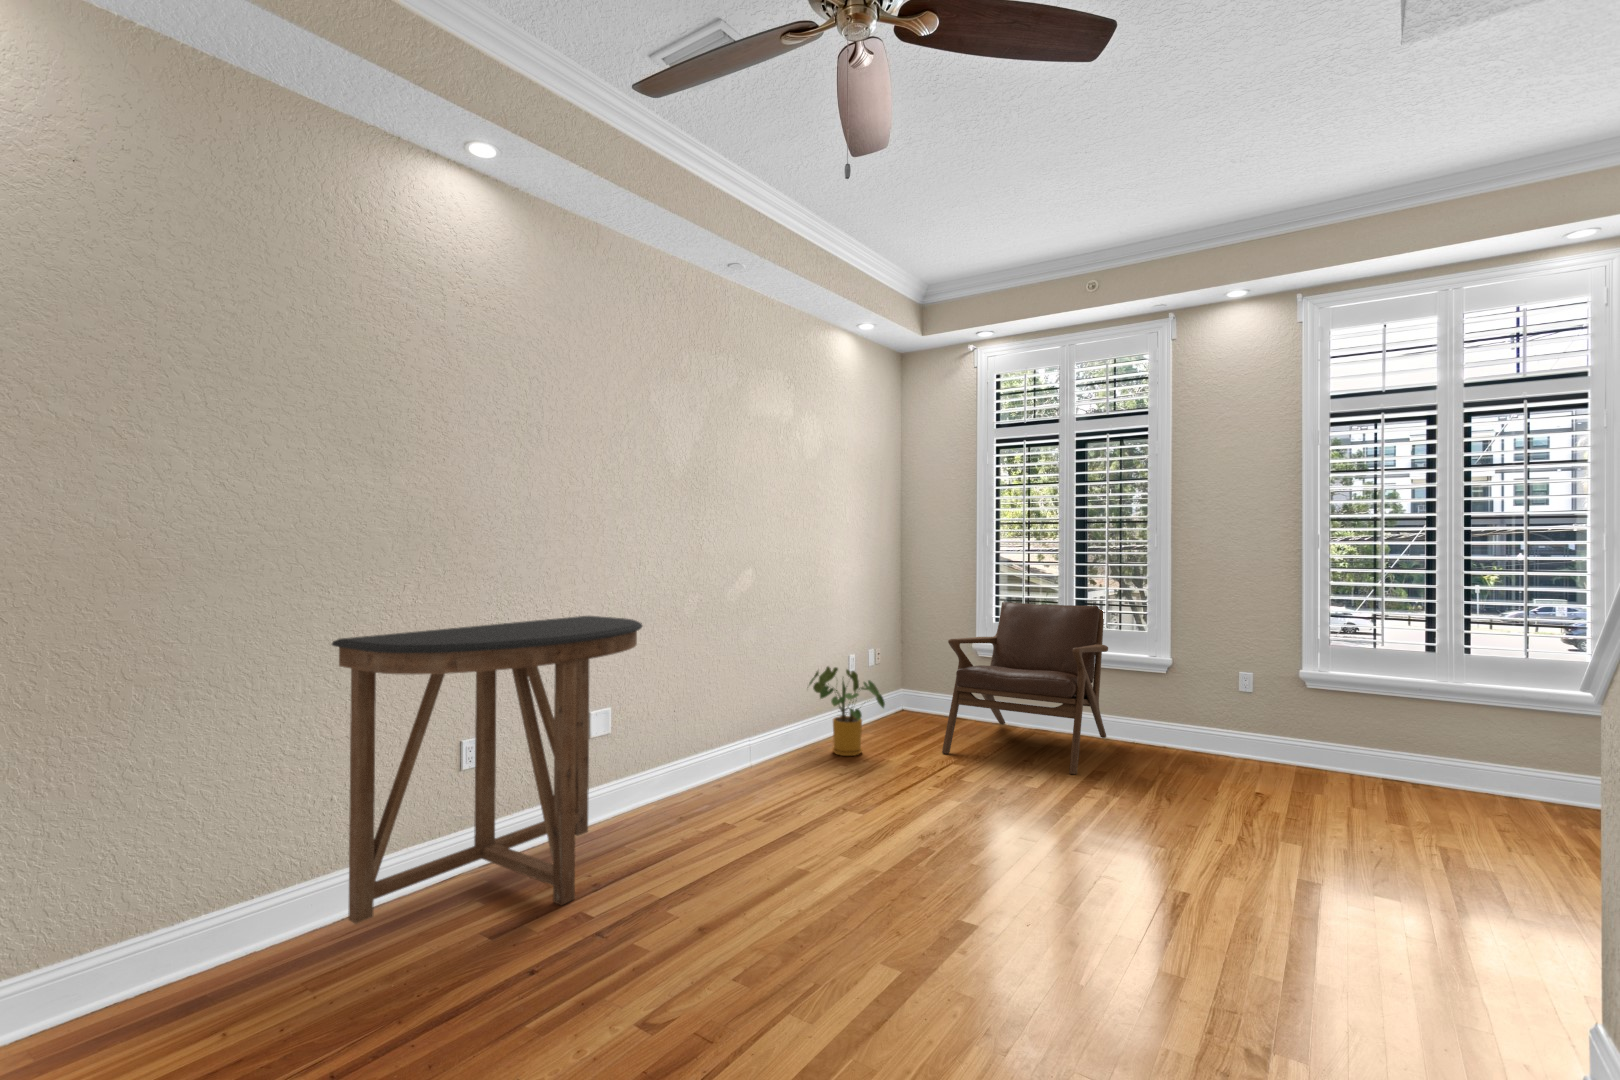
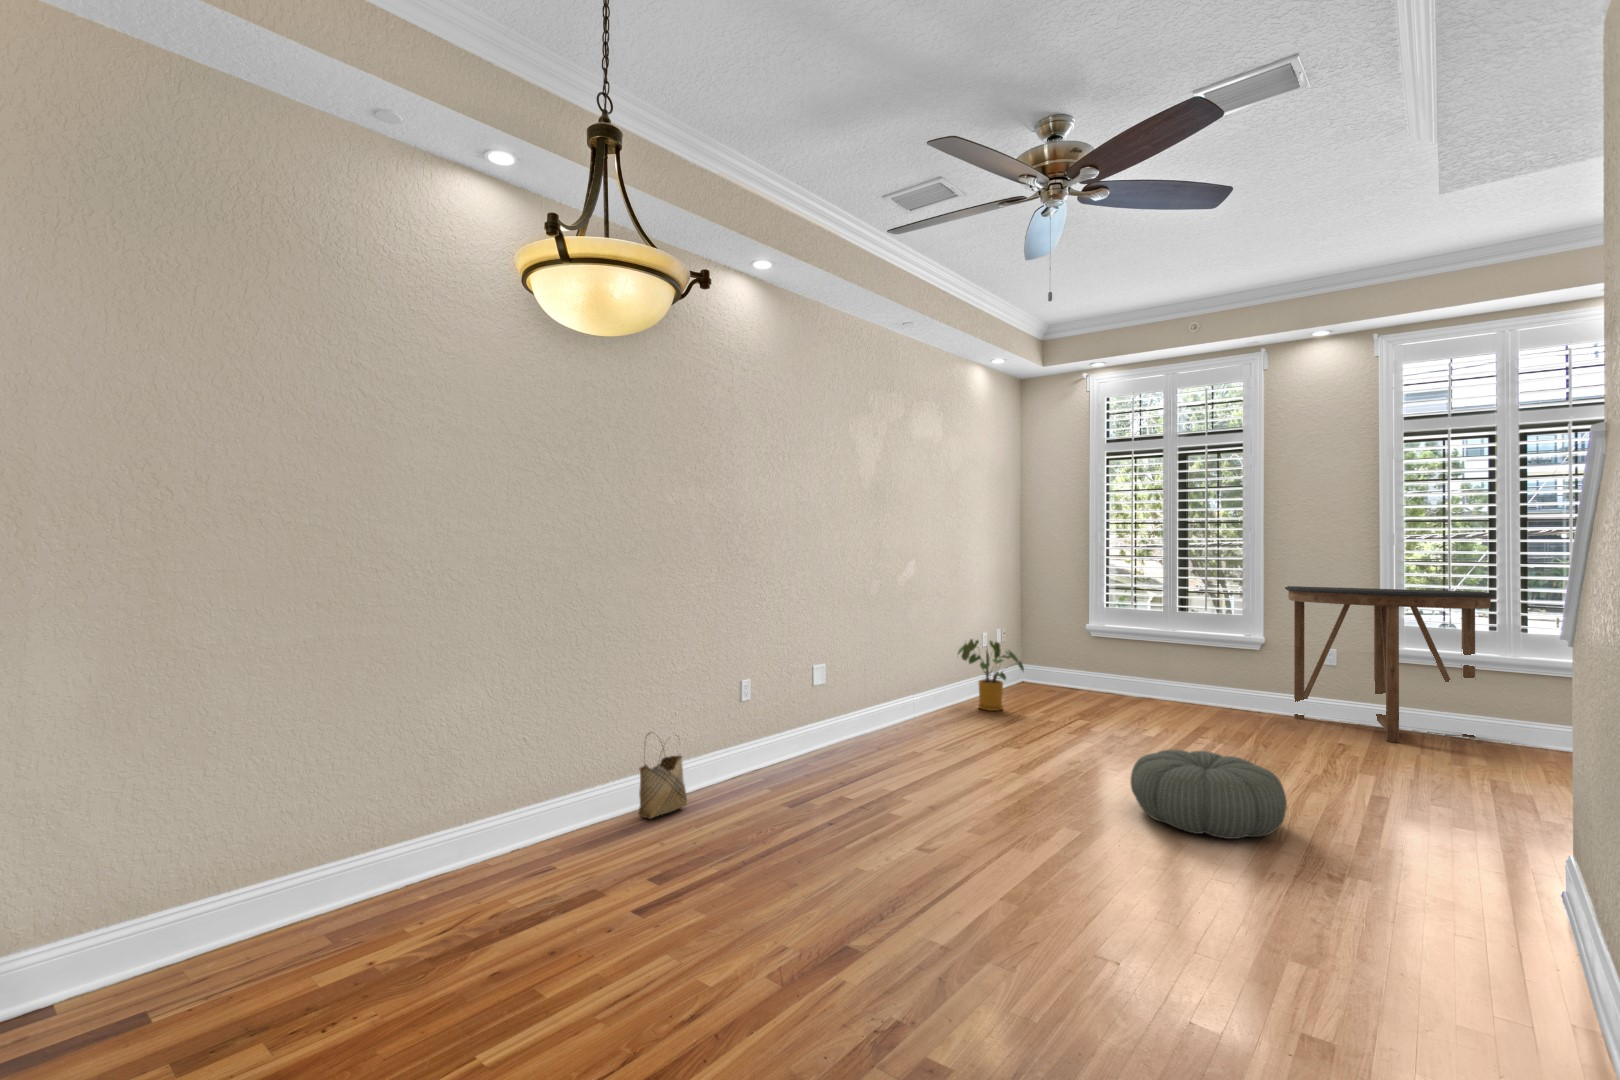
lounge chair: present [942,602,1108,774] -> none [1069,590,1208,726]
console table: present [332,616,642,923] -> present [1285,586,1495,743]
pouf: none [946,841,1144,986] -> present [1131,750,1287,839]
woven basket: none [211,844,309,982] -> present [639,737,687,818]

